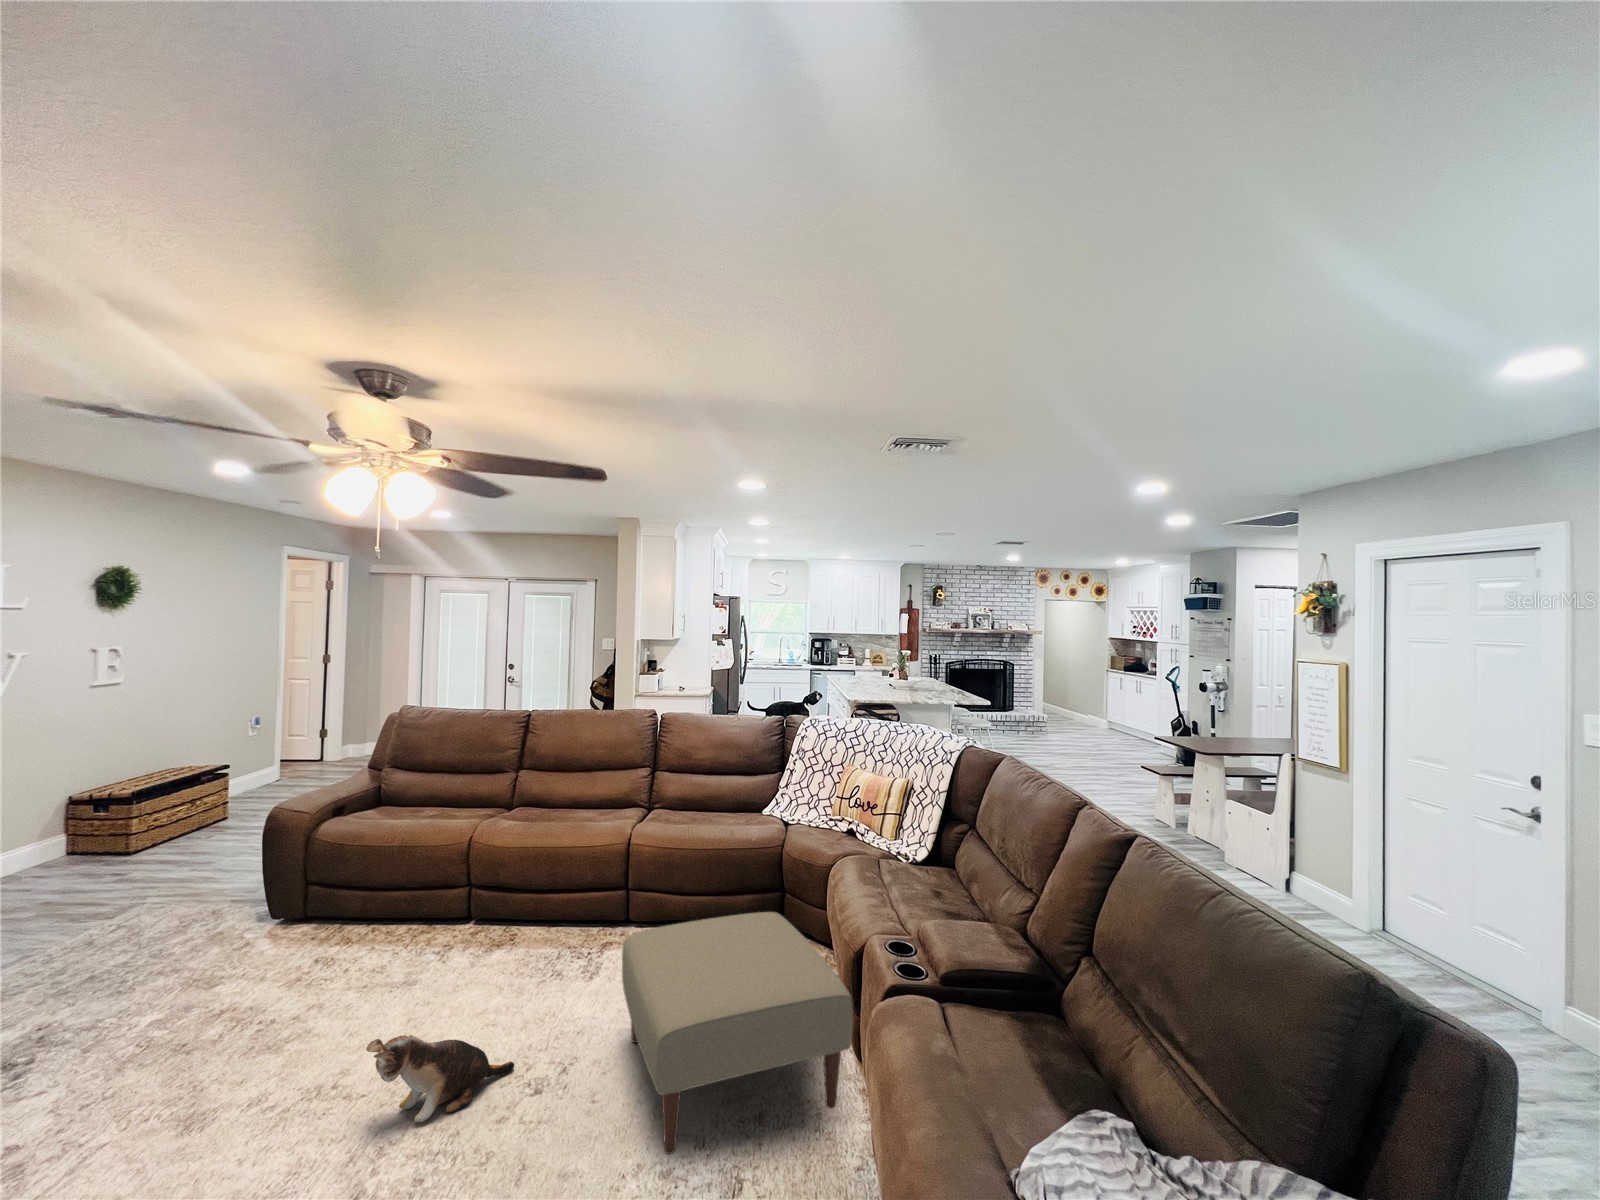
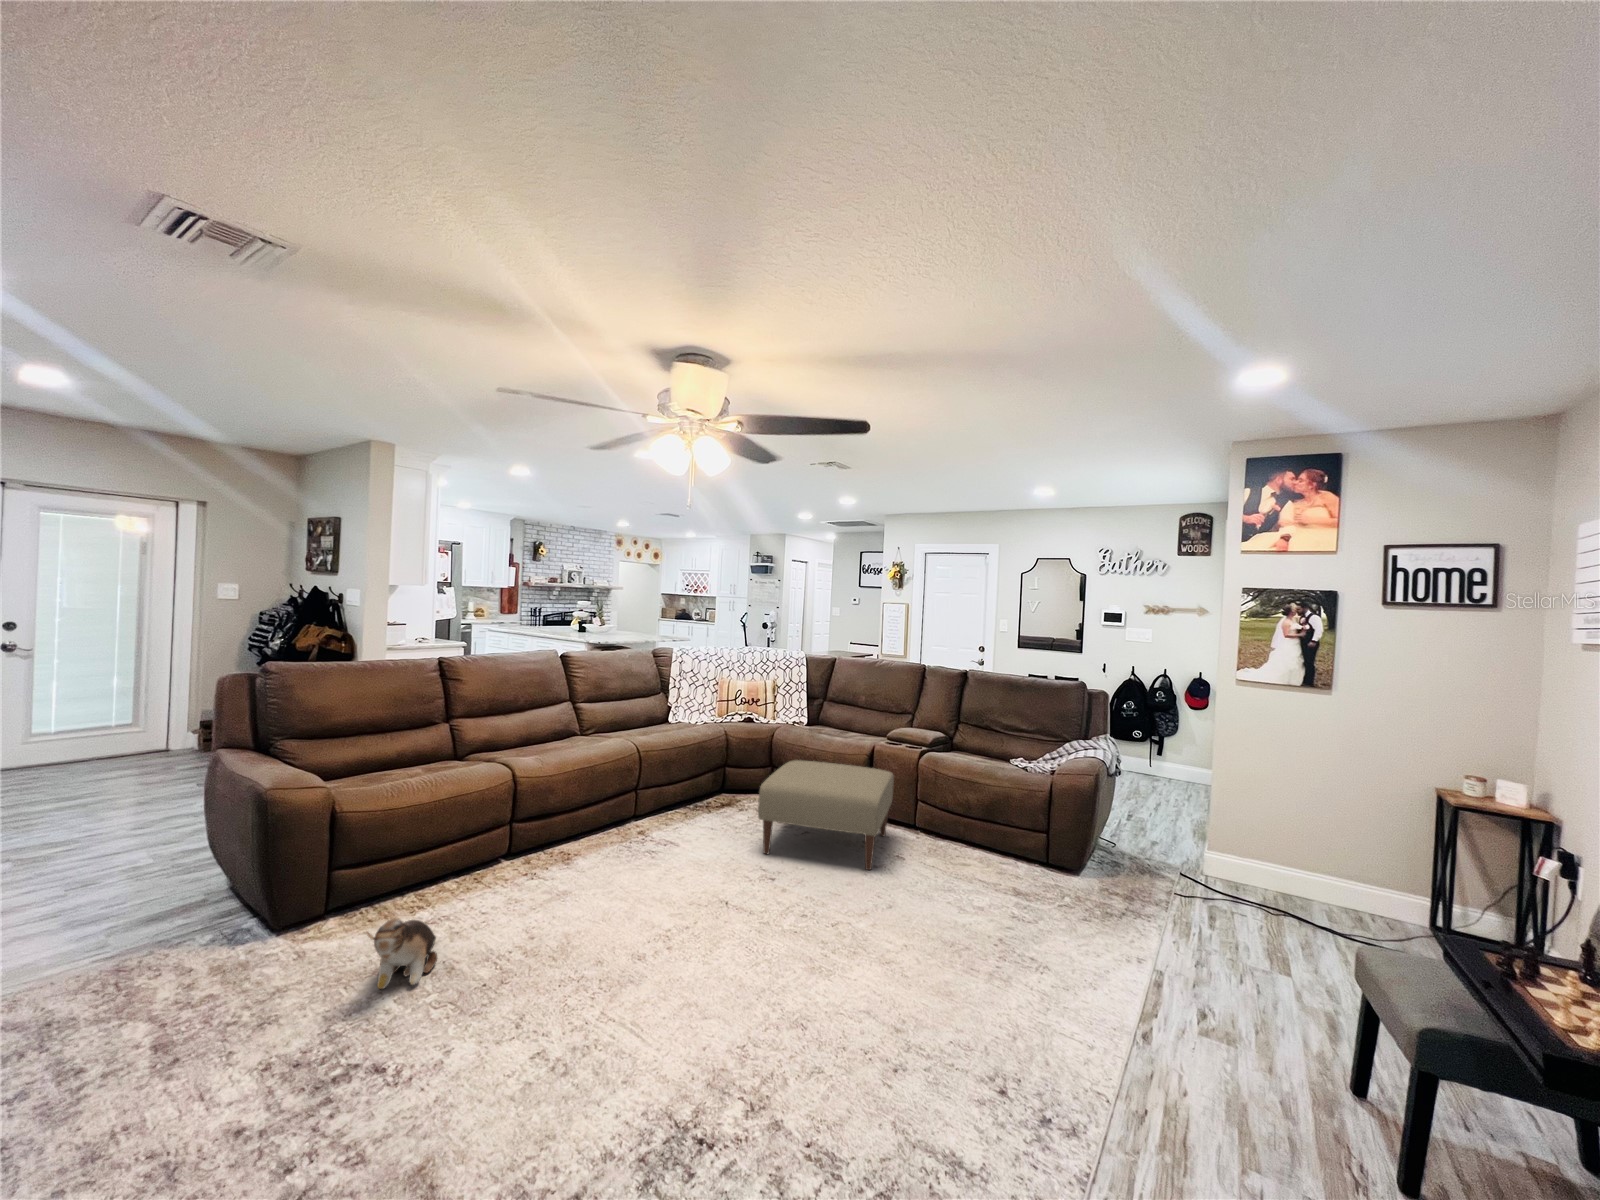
plush toy: present [366,1035,514,1122] -> present [366,918,437,989]

